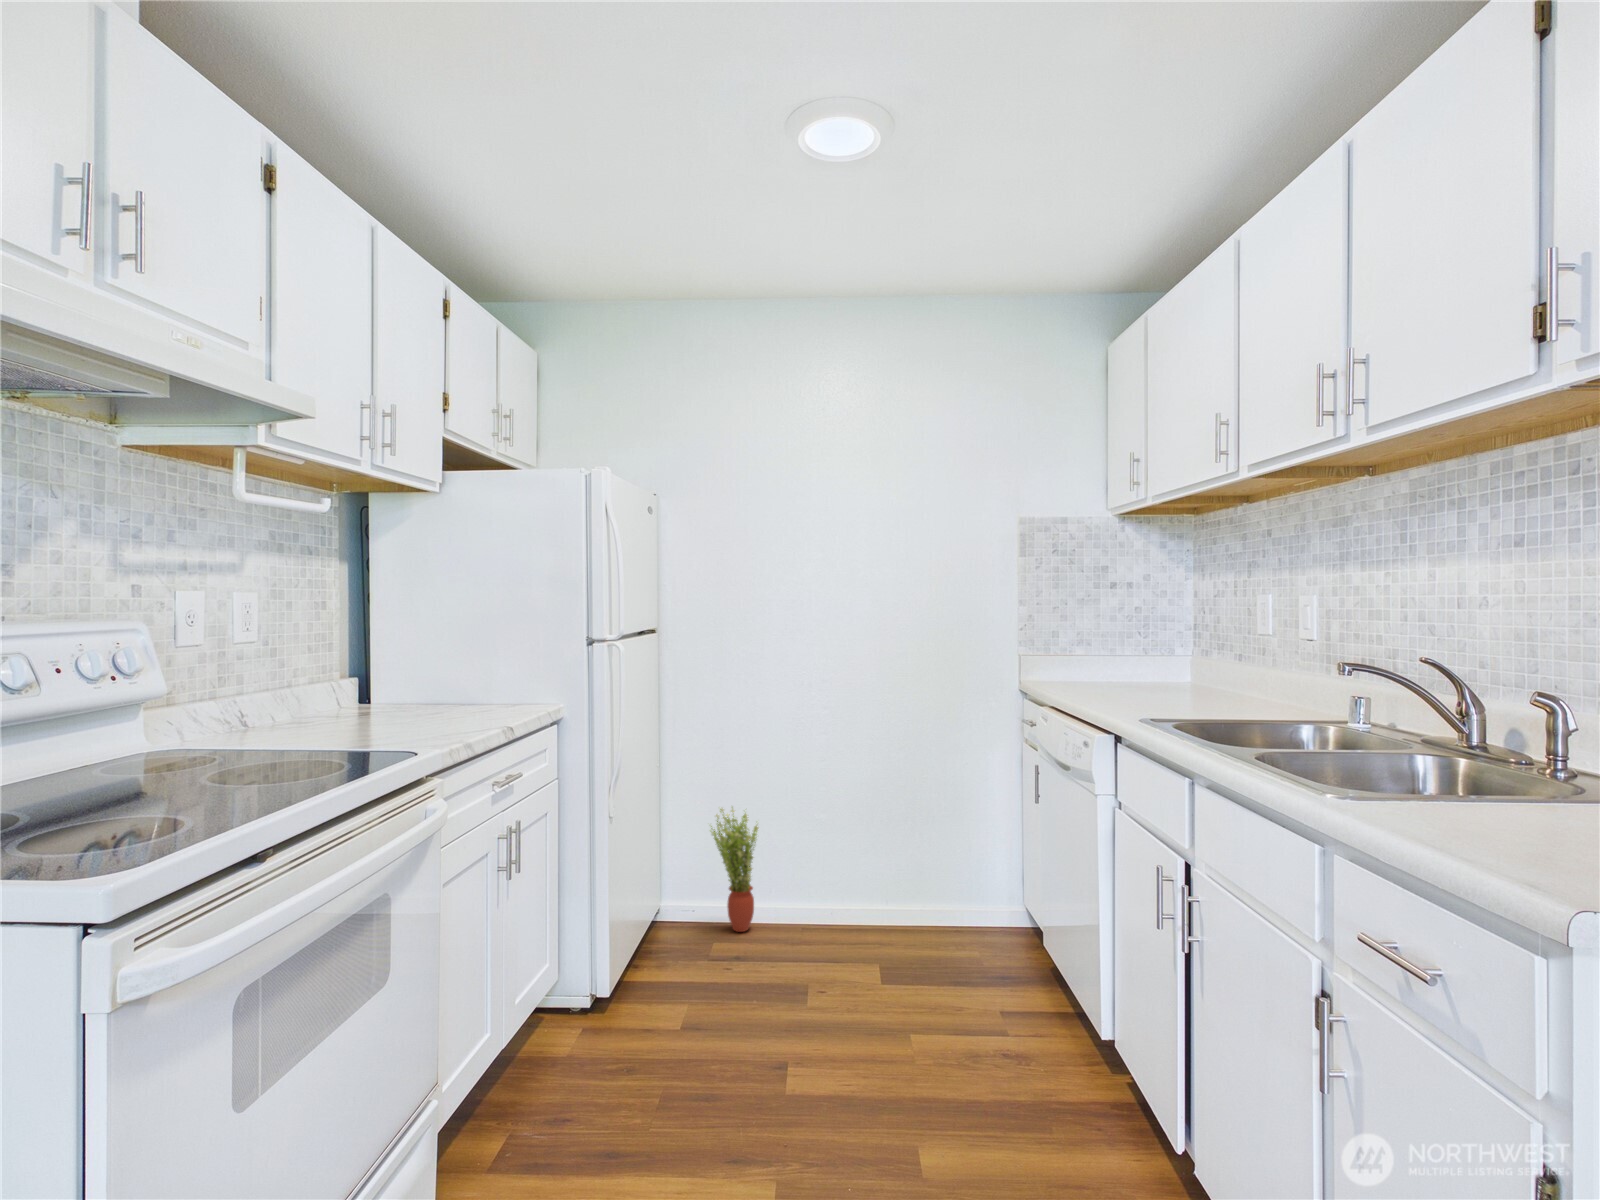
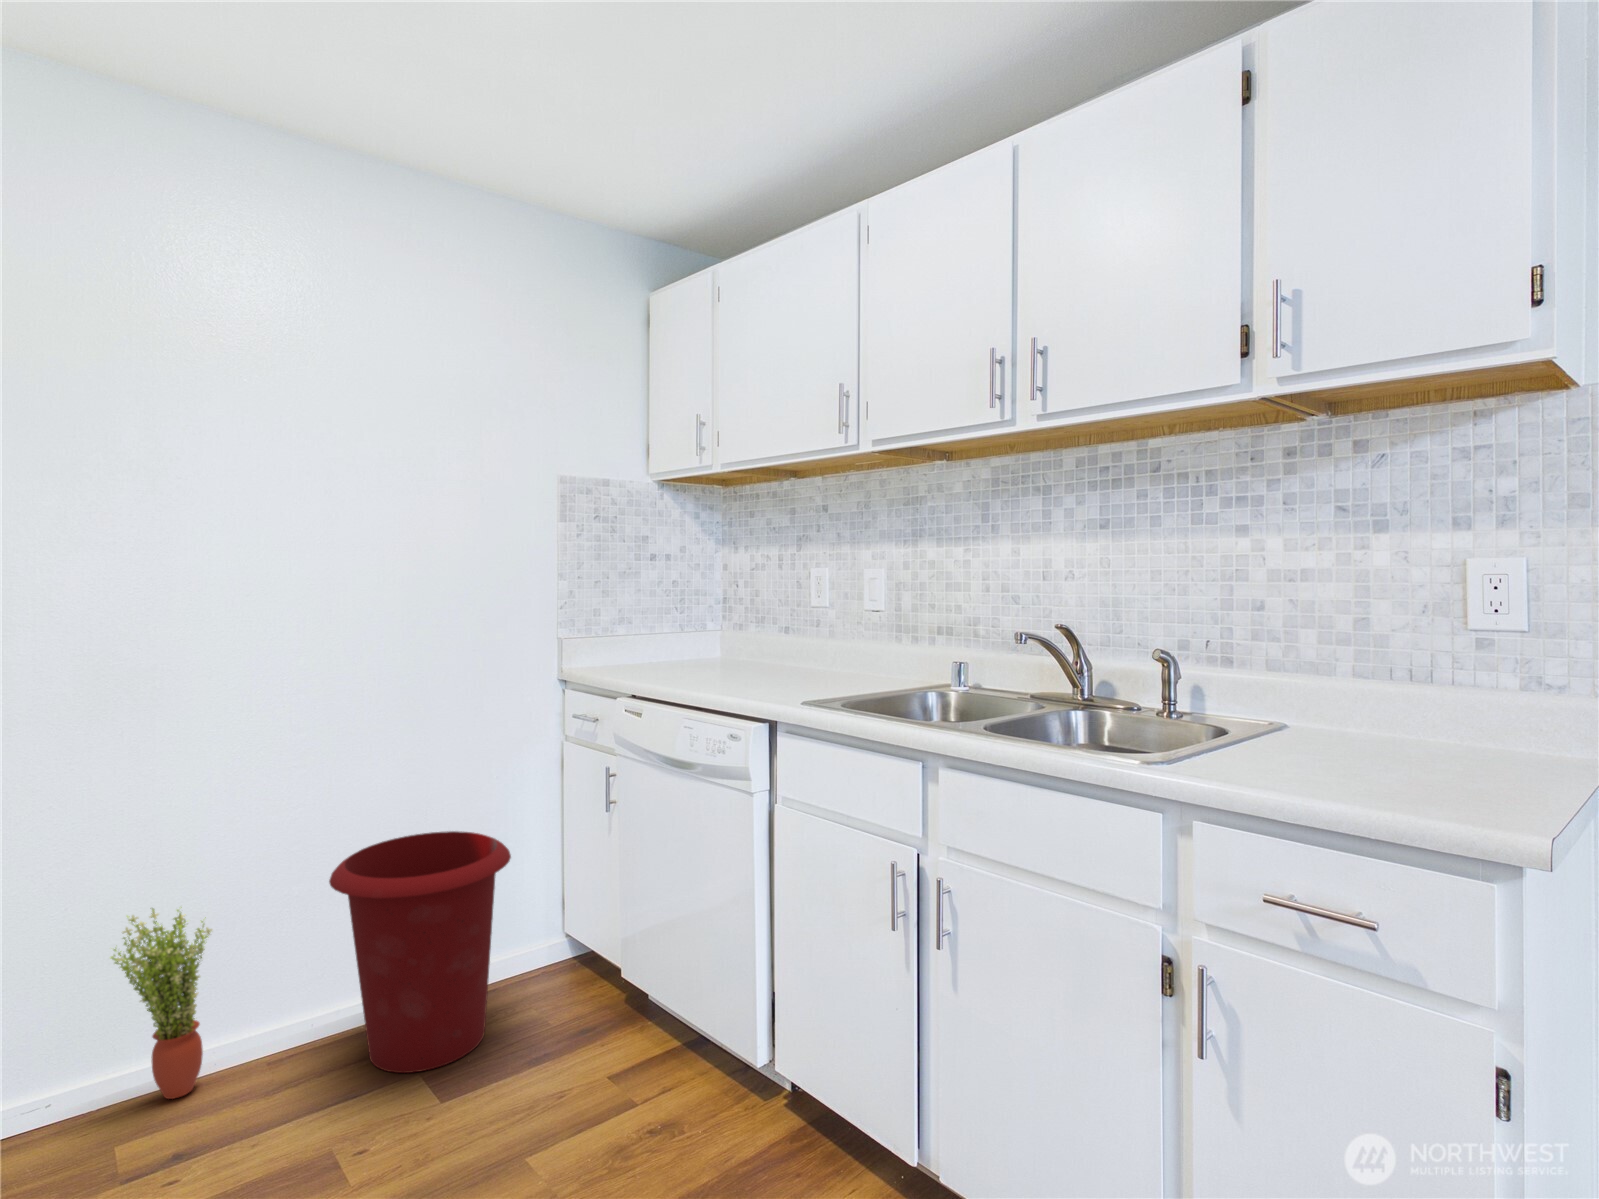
waste bin: none [822,794,948,969] -> present [329,831,511,1073]

